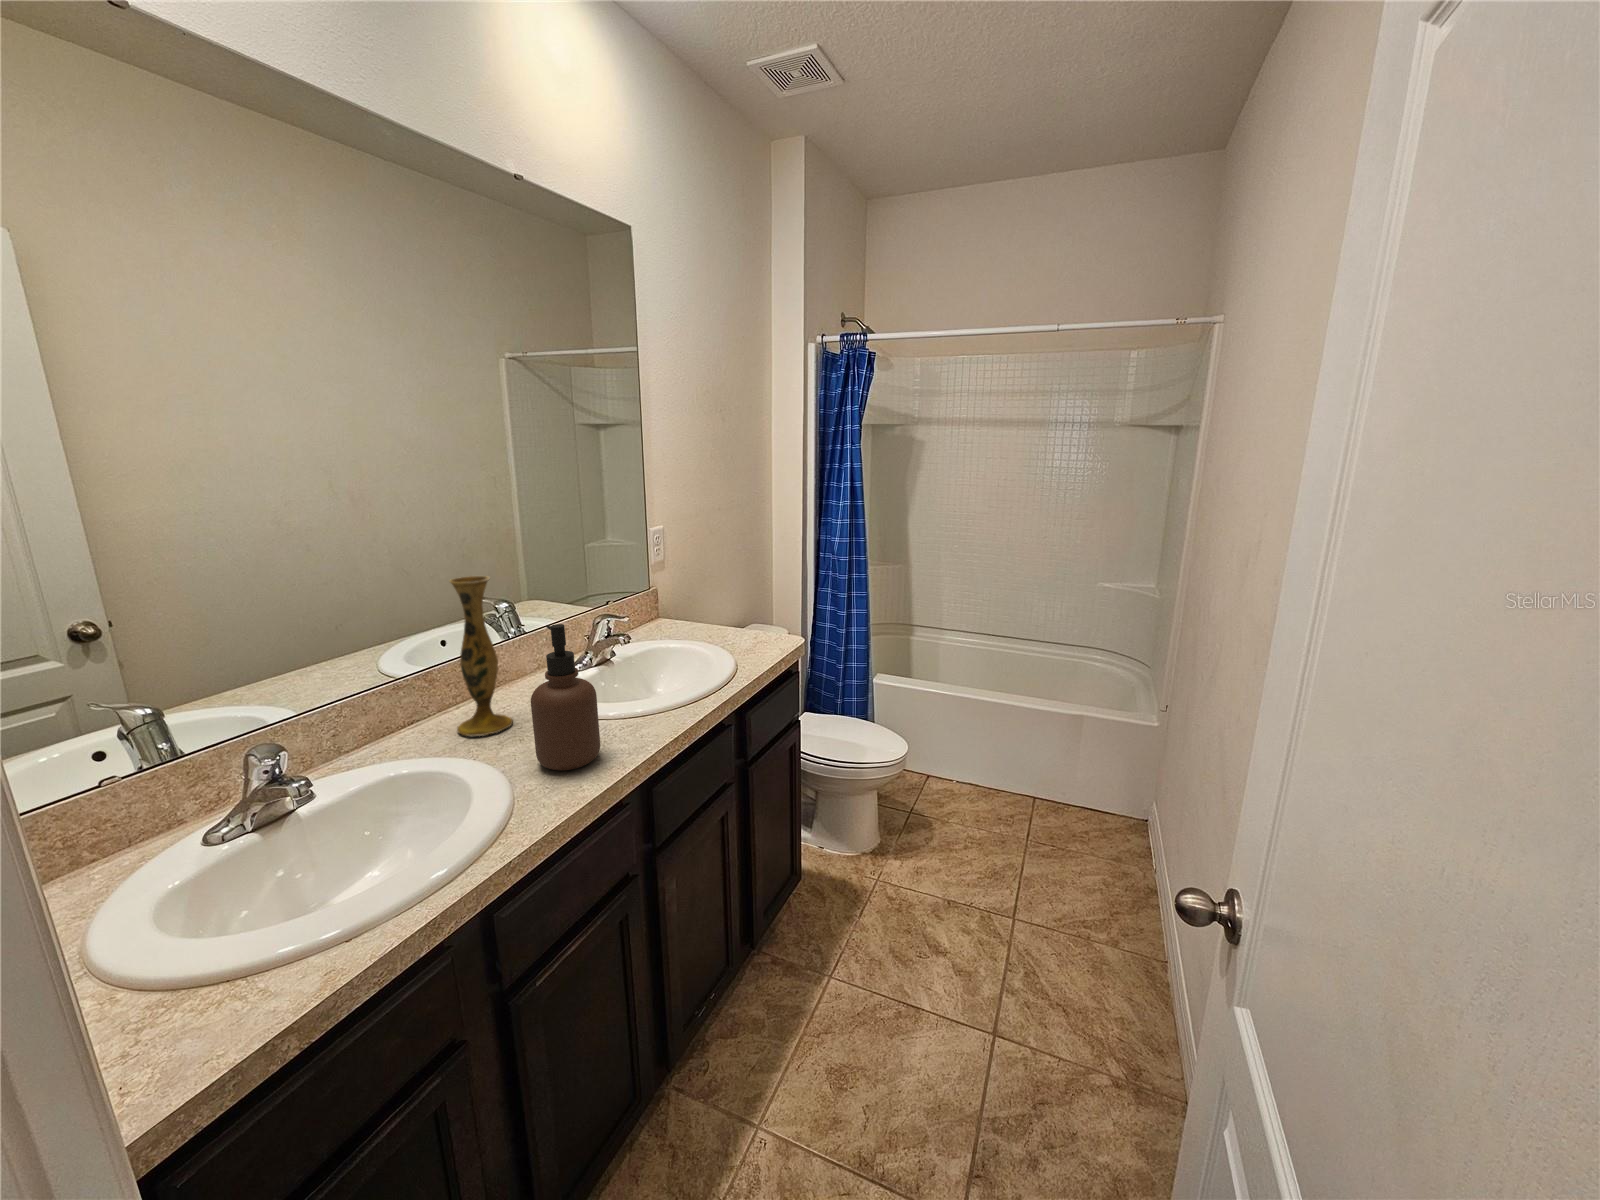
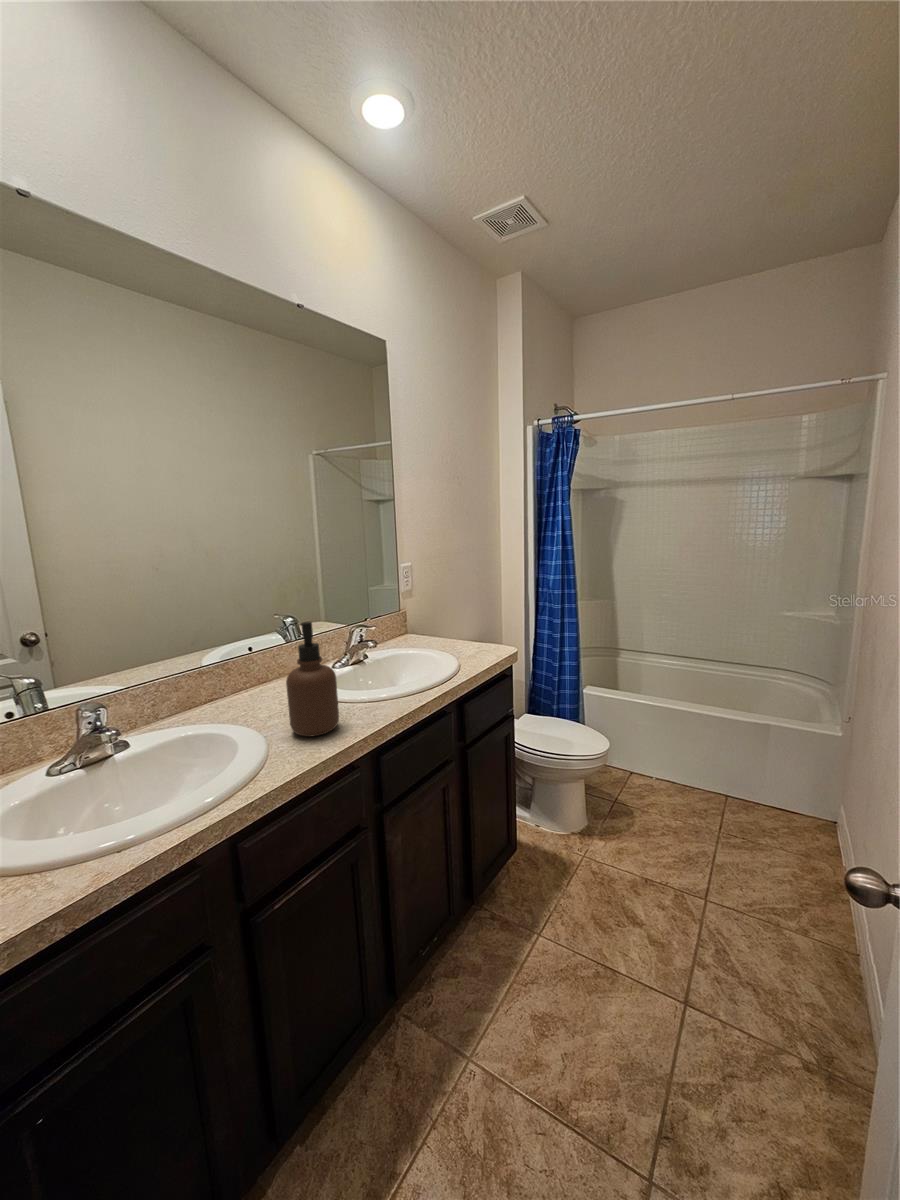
vase: present [450,576,513,736] -> none [240,590,284,710]

